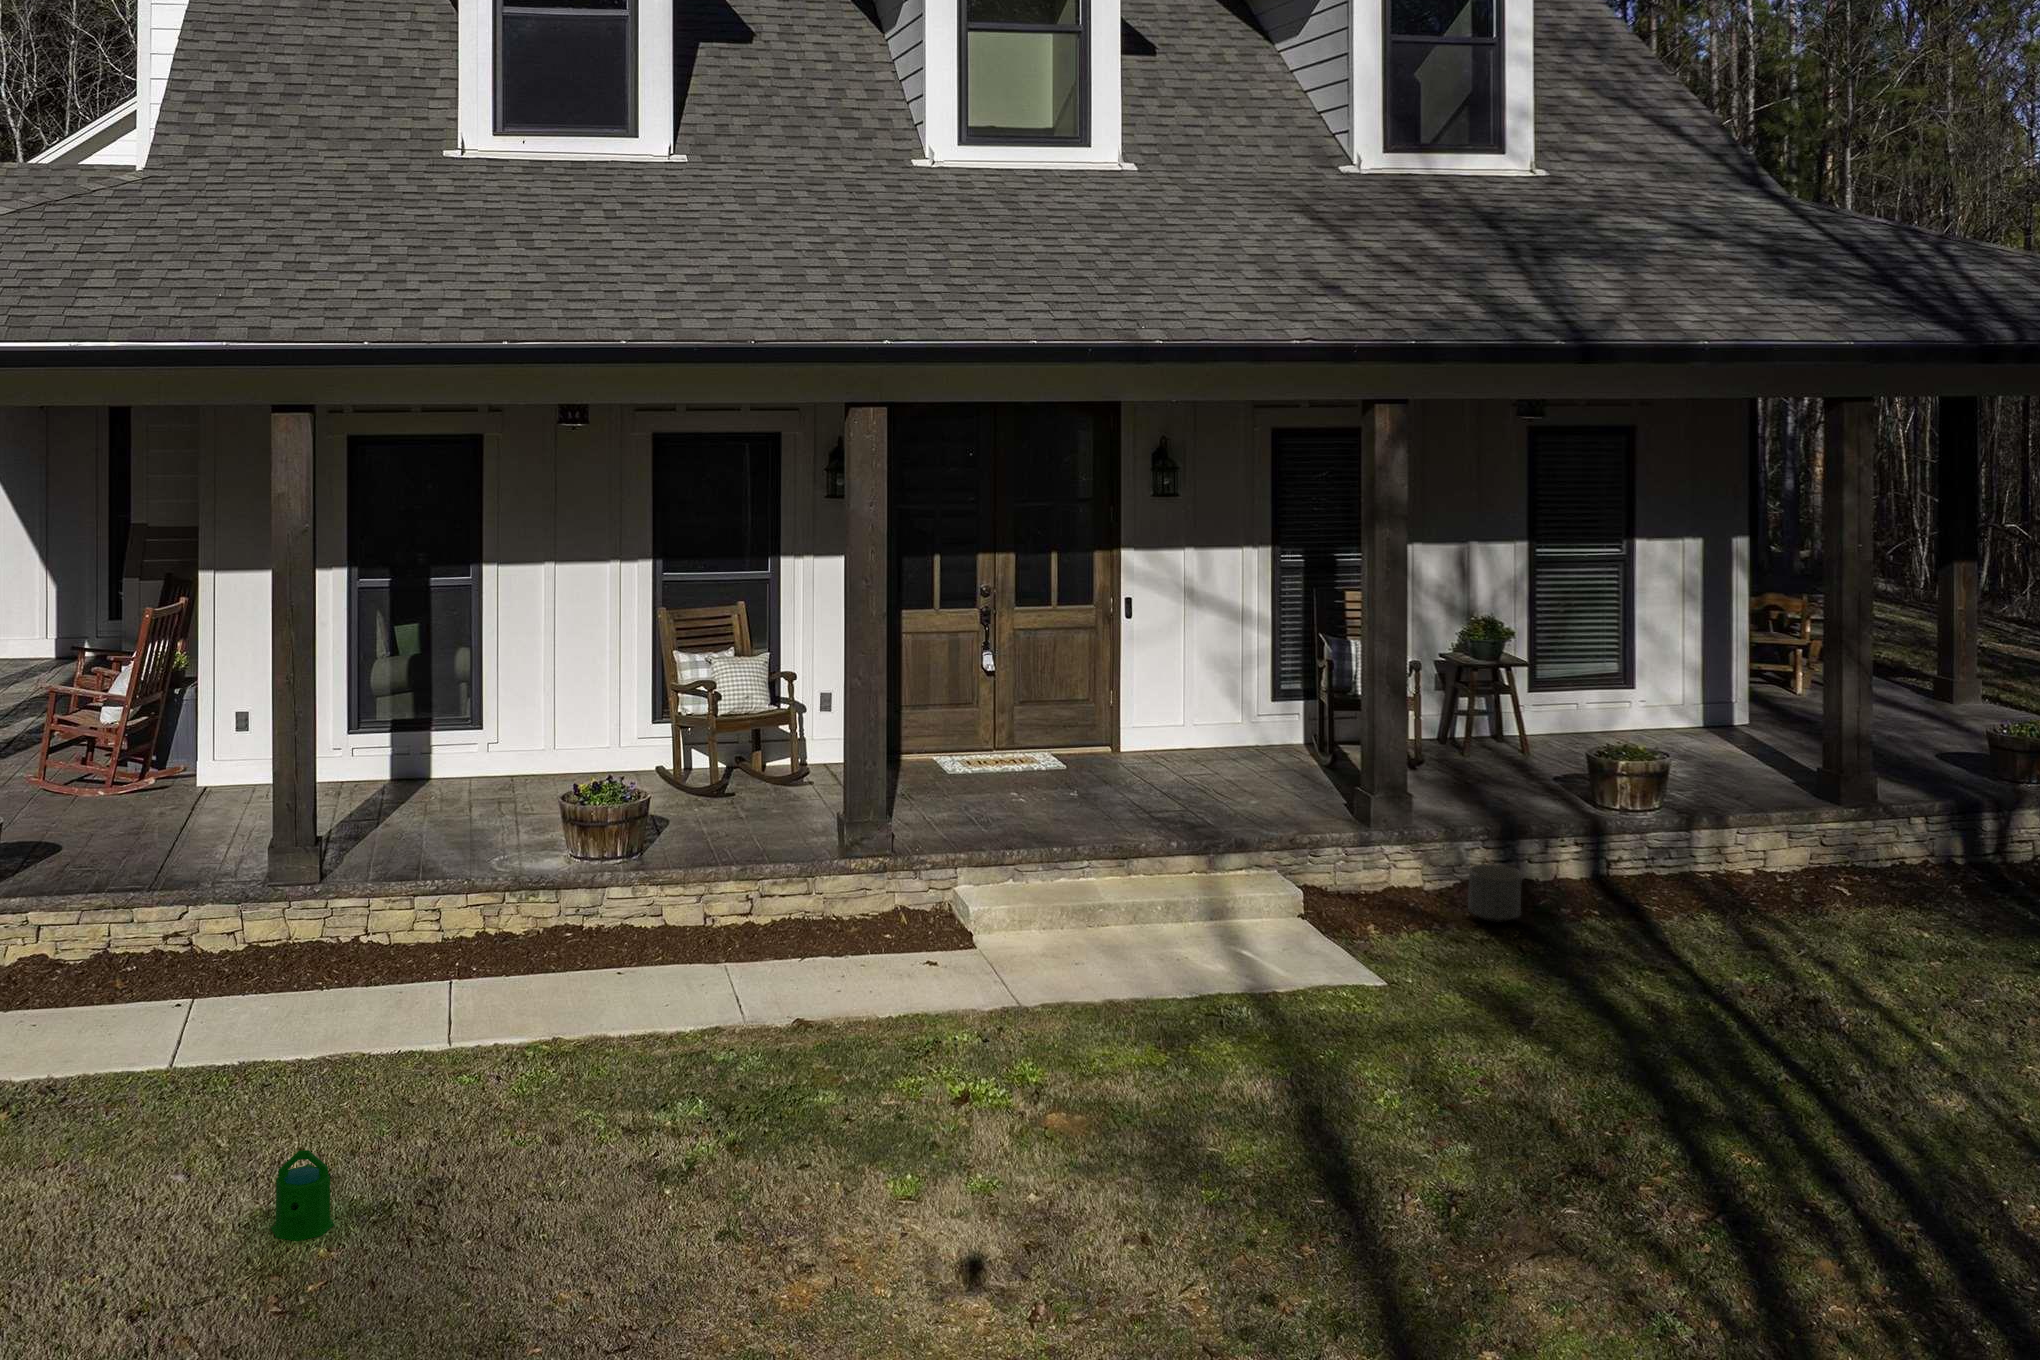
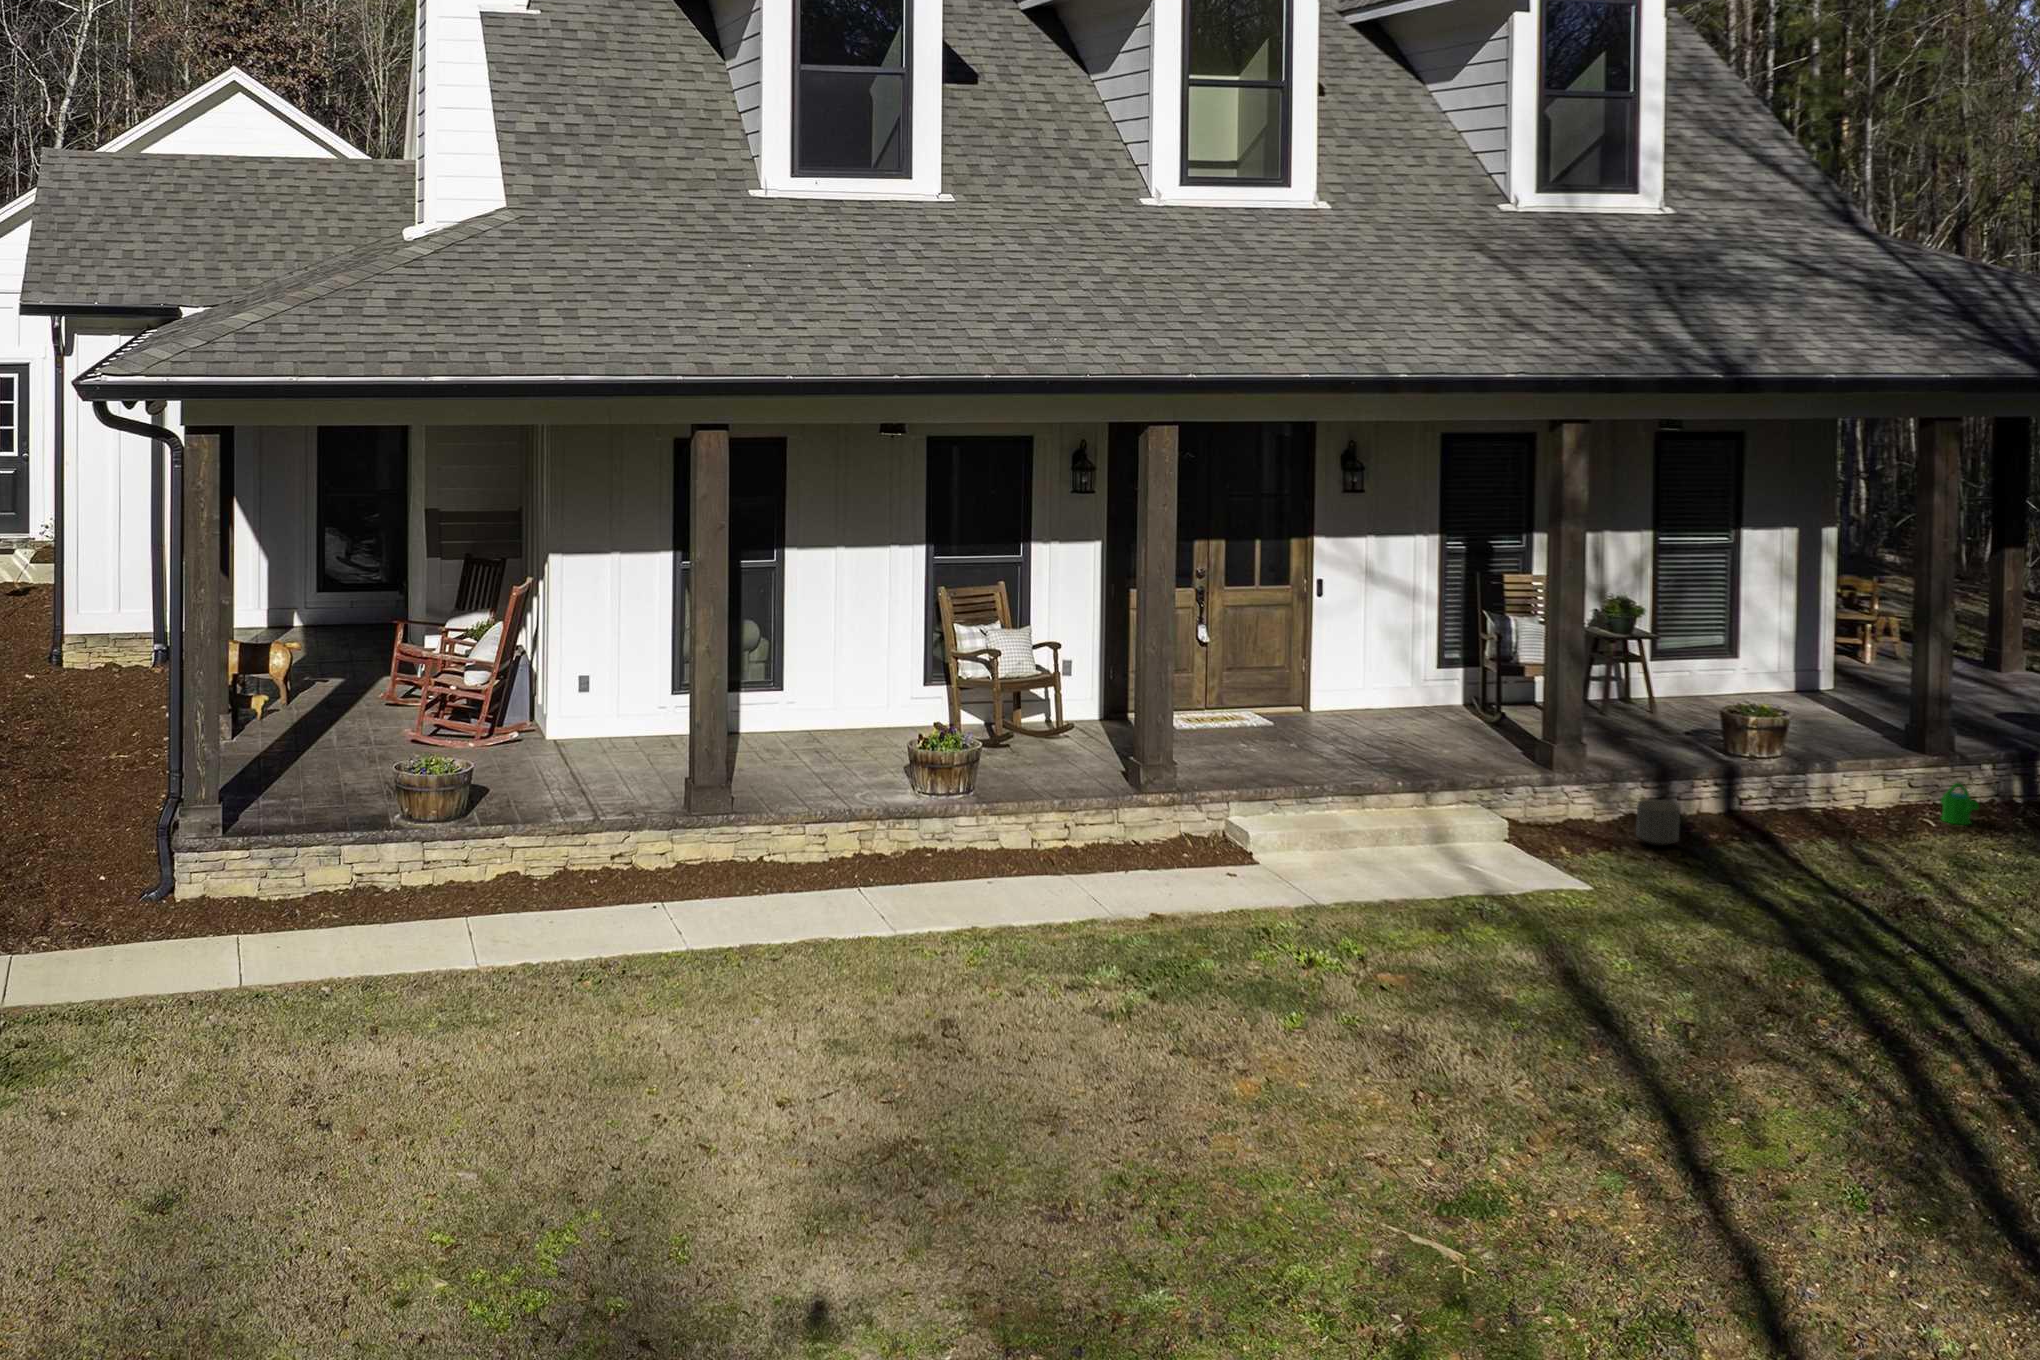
watering can: present [271,1150,334,1241] -> present [1940,783,1979,825]

